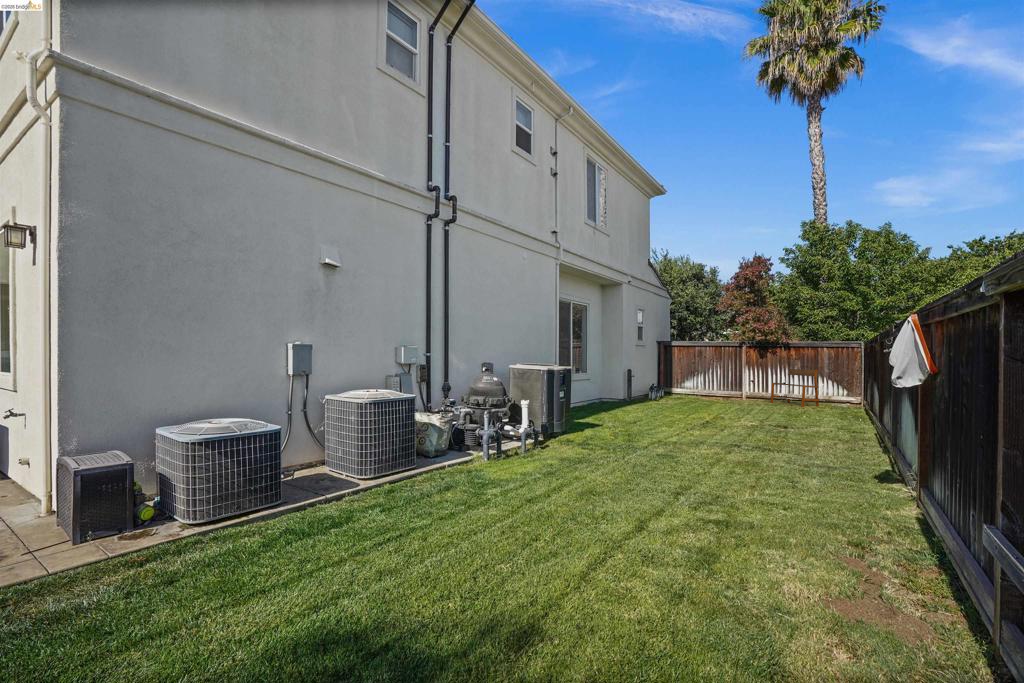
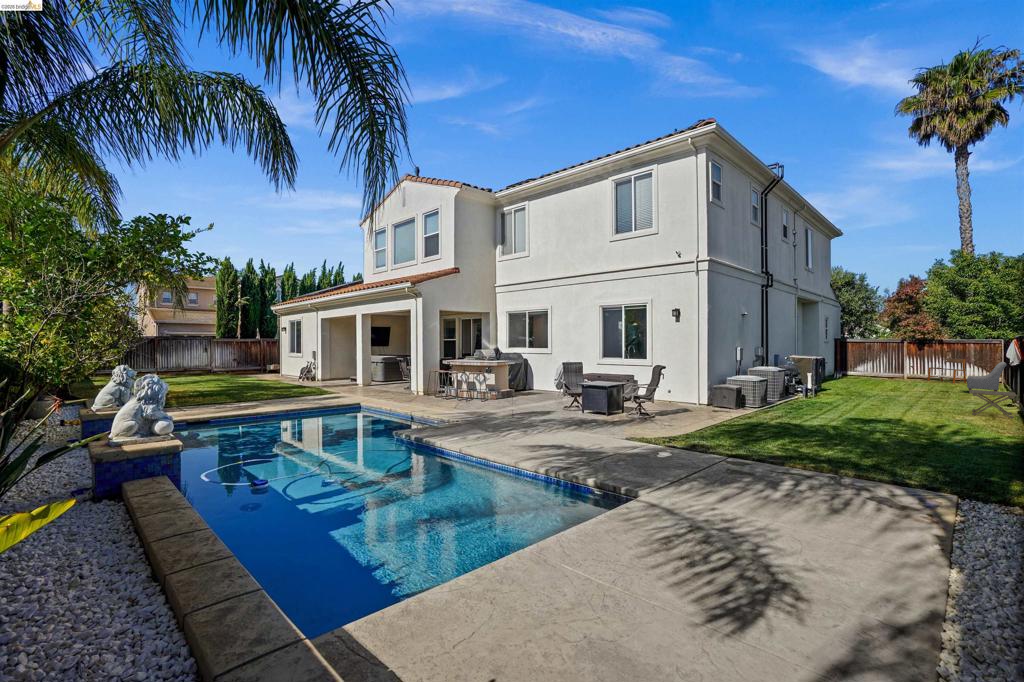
chair: none [818,372,874,429] -> present [967,362,1006,391]
side table: none [812,430,913,508] -> present [969,390,1017,419]

